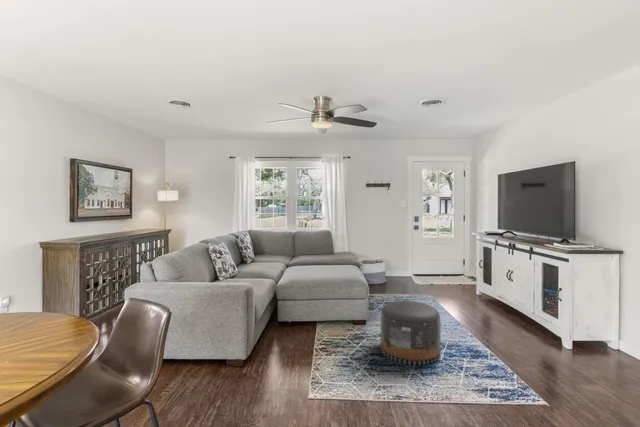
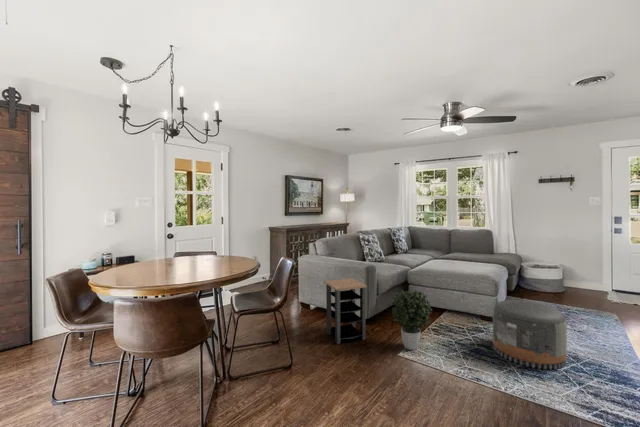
side table: none [197,309,261,407] -> present [324,279,367,344]
potted plant: none [292,311,340,383] -> present [392,290,432,350]

